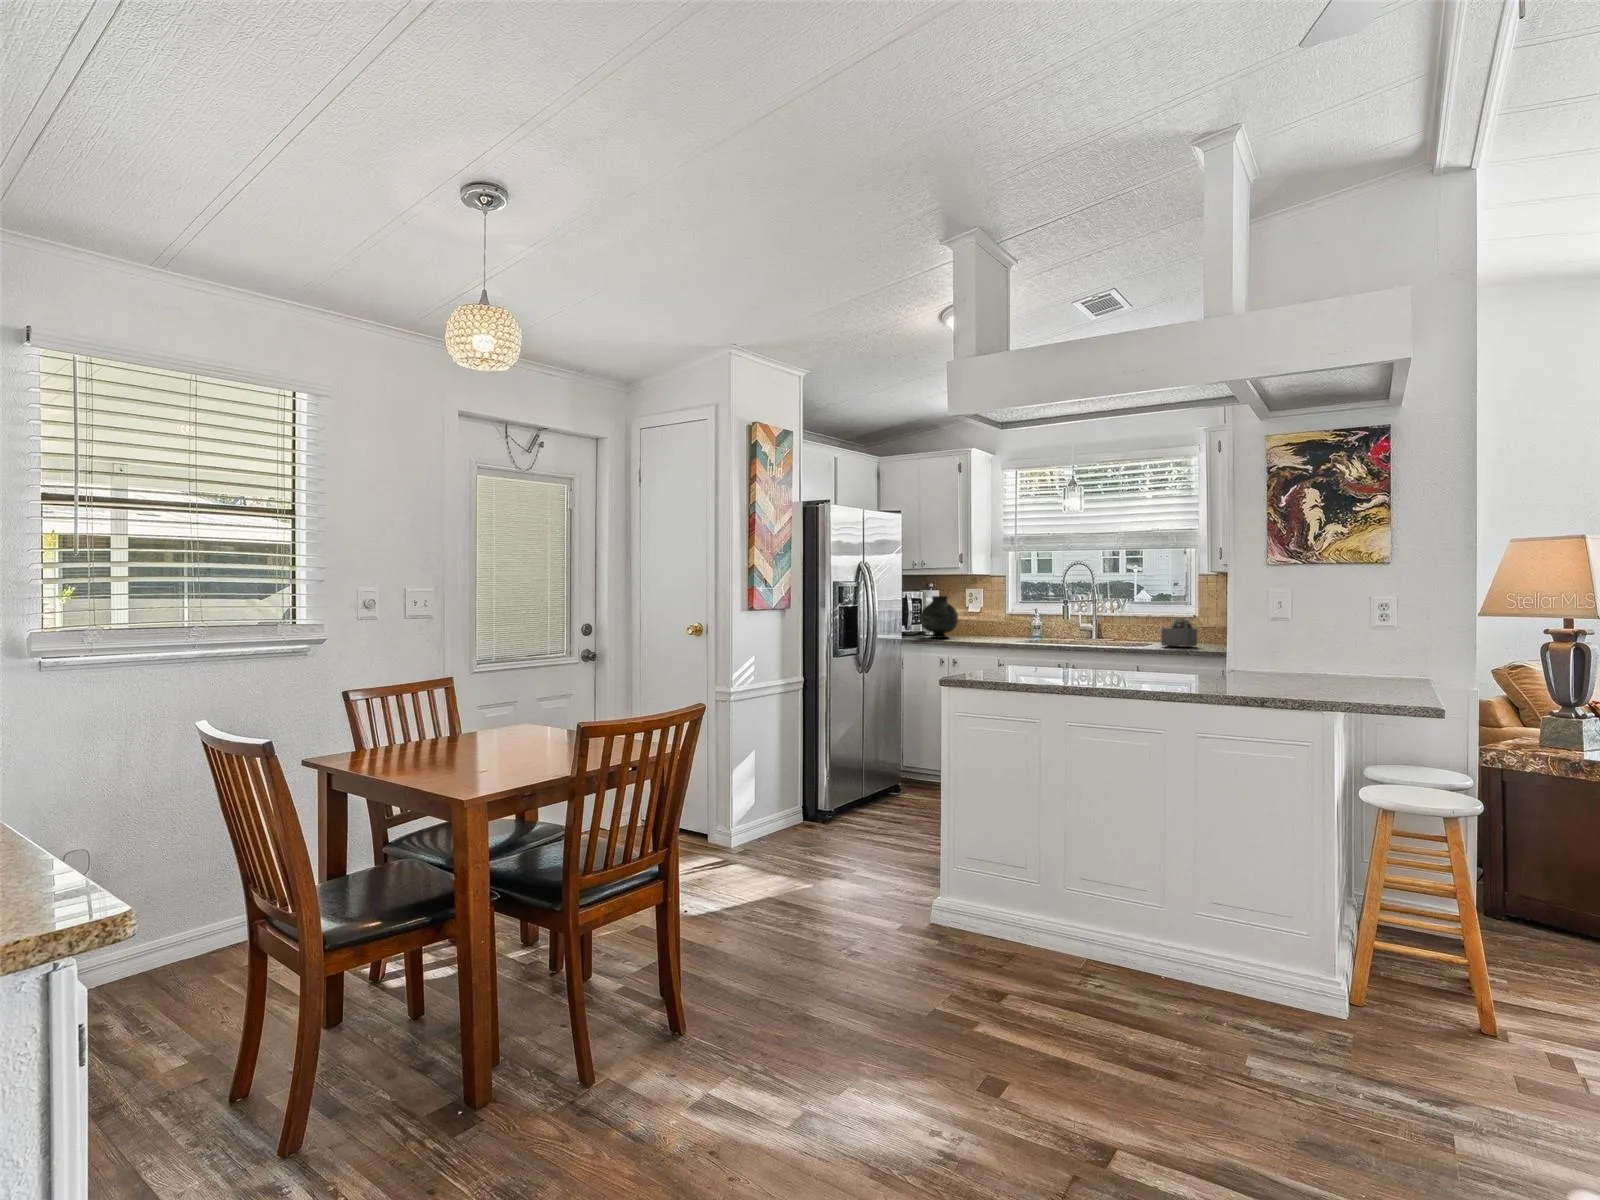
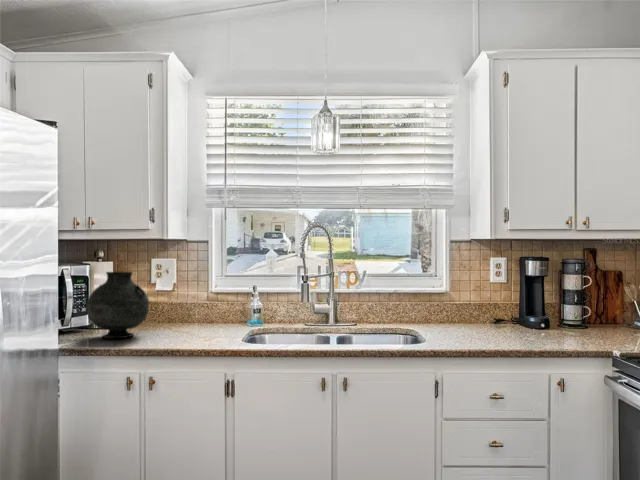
succulent plant: present [1161,618,1197,647] -> none [454,298,494,341]

